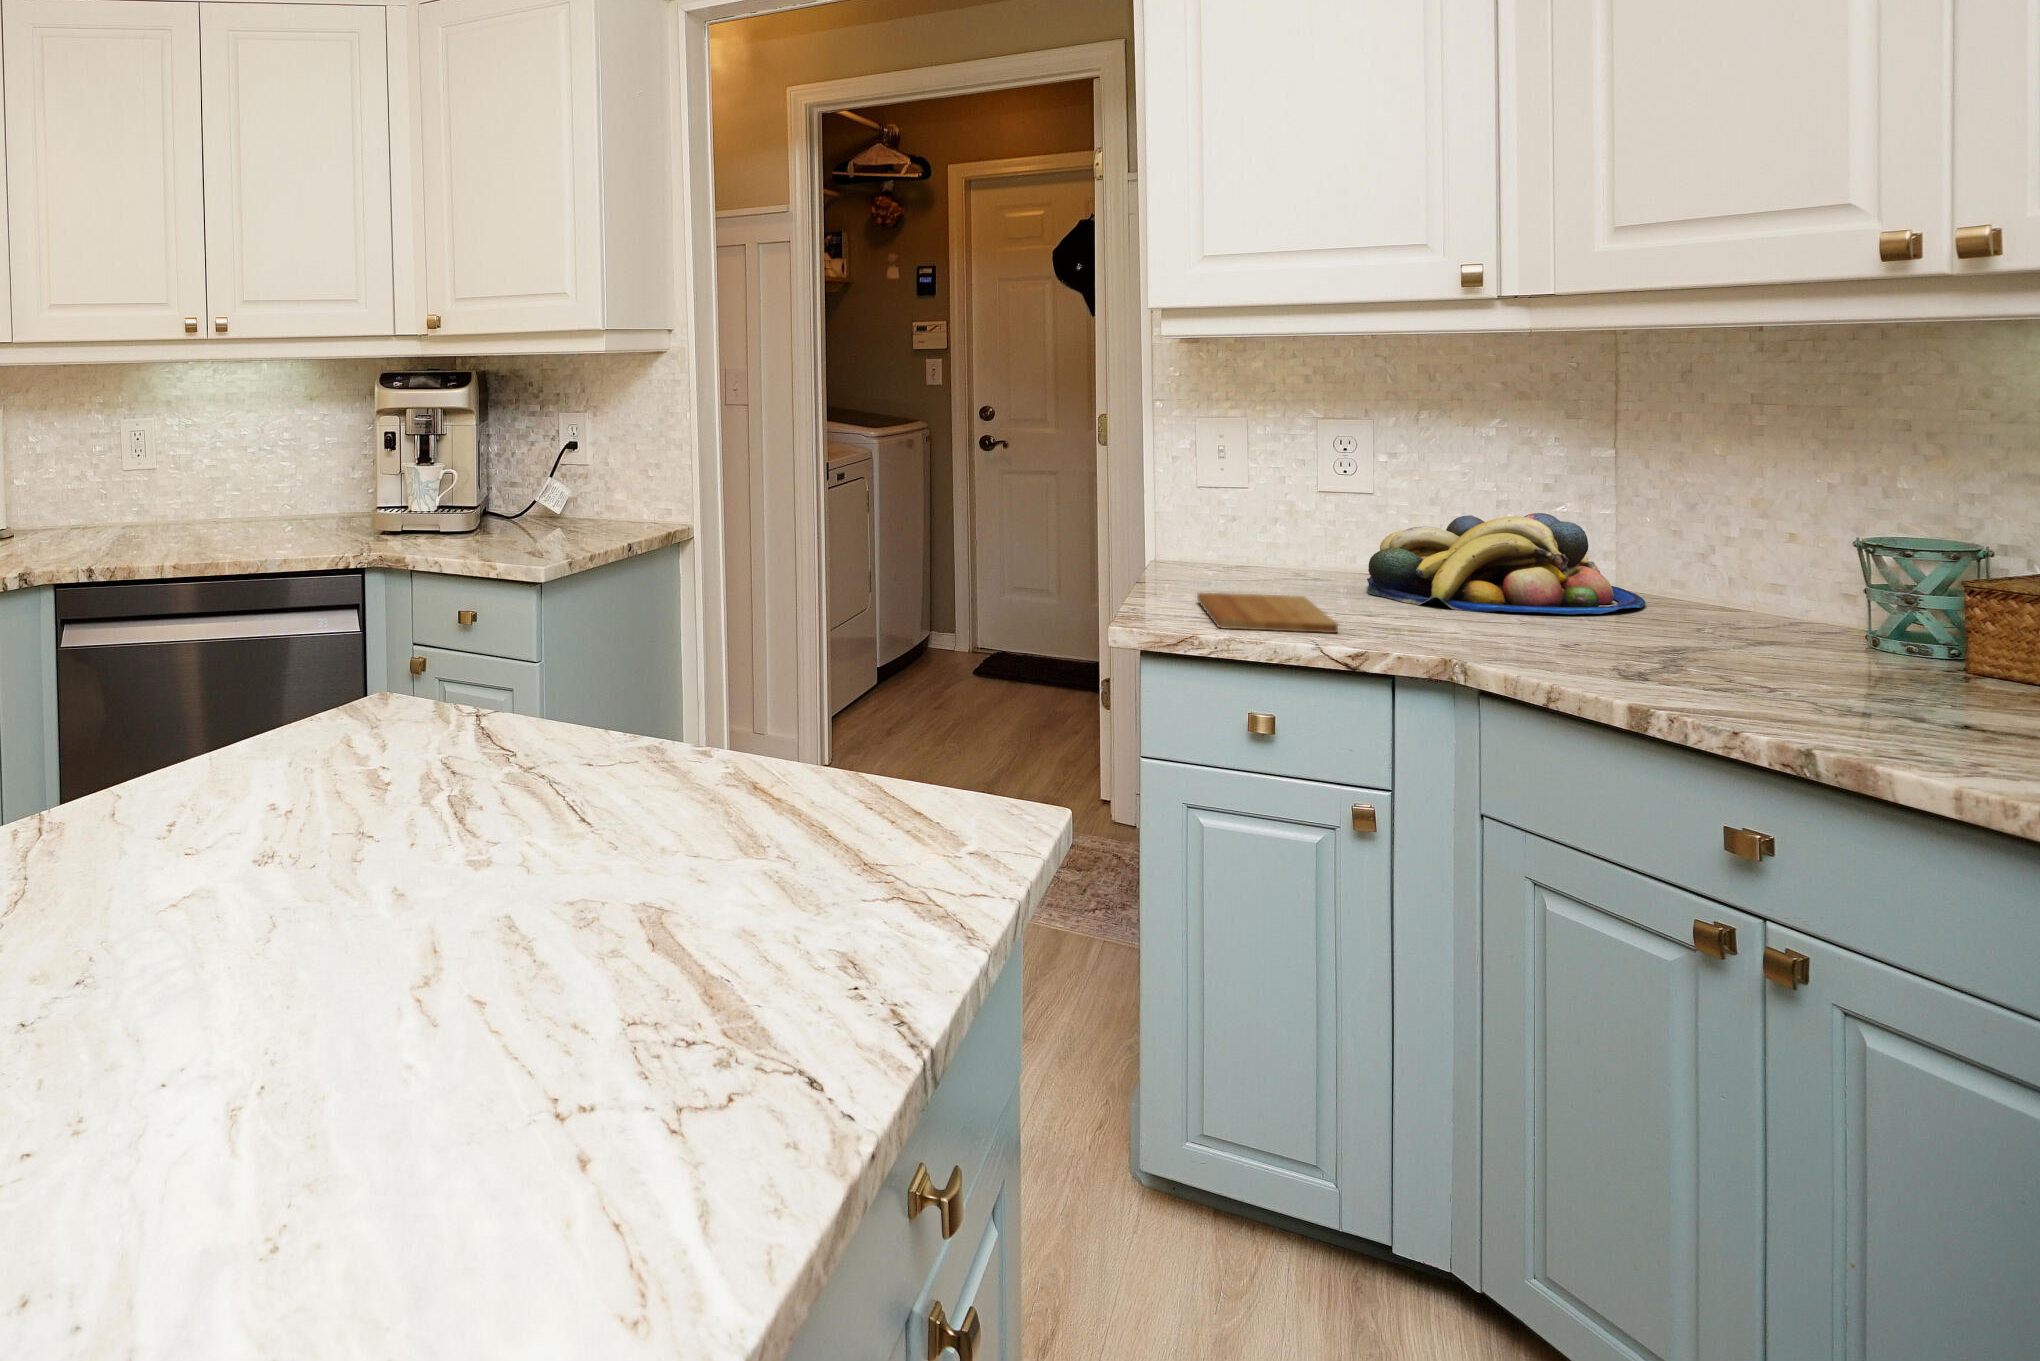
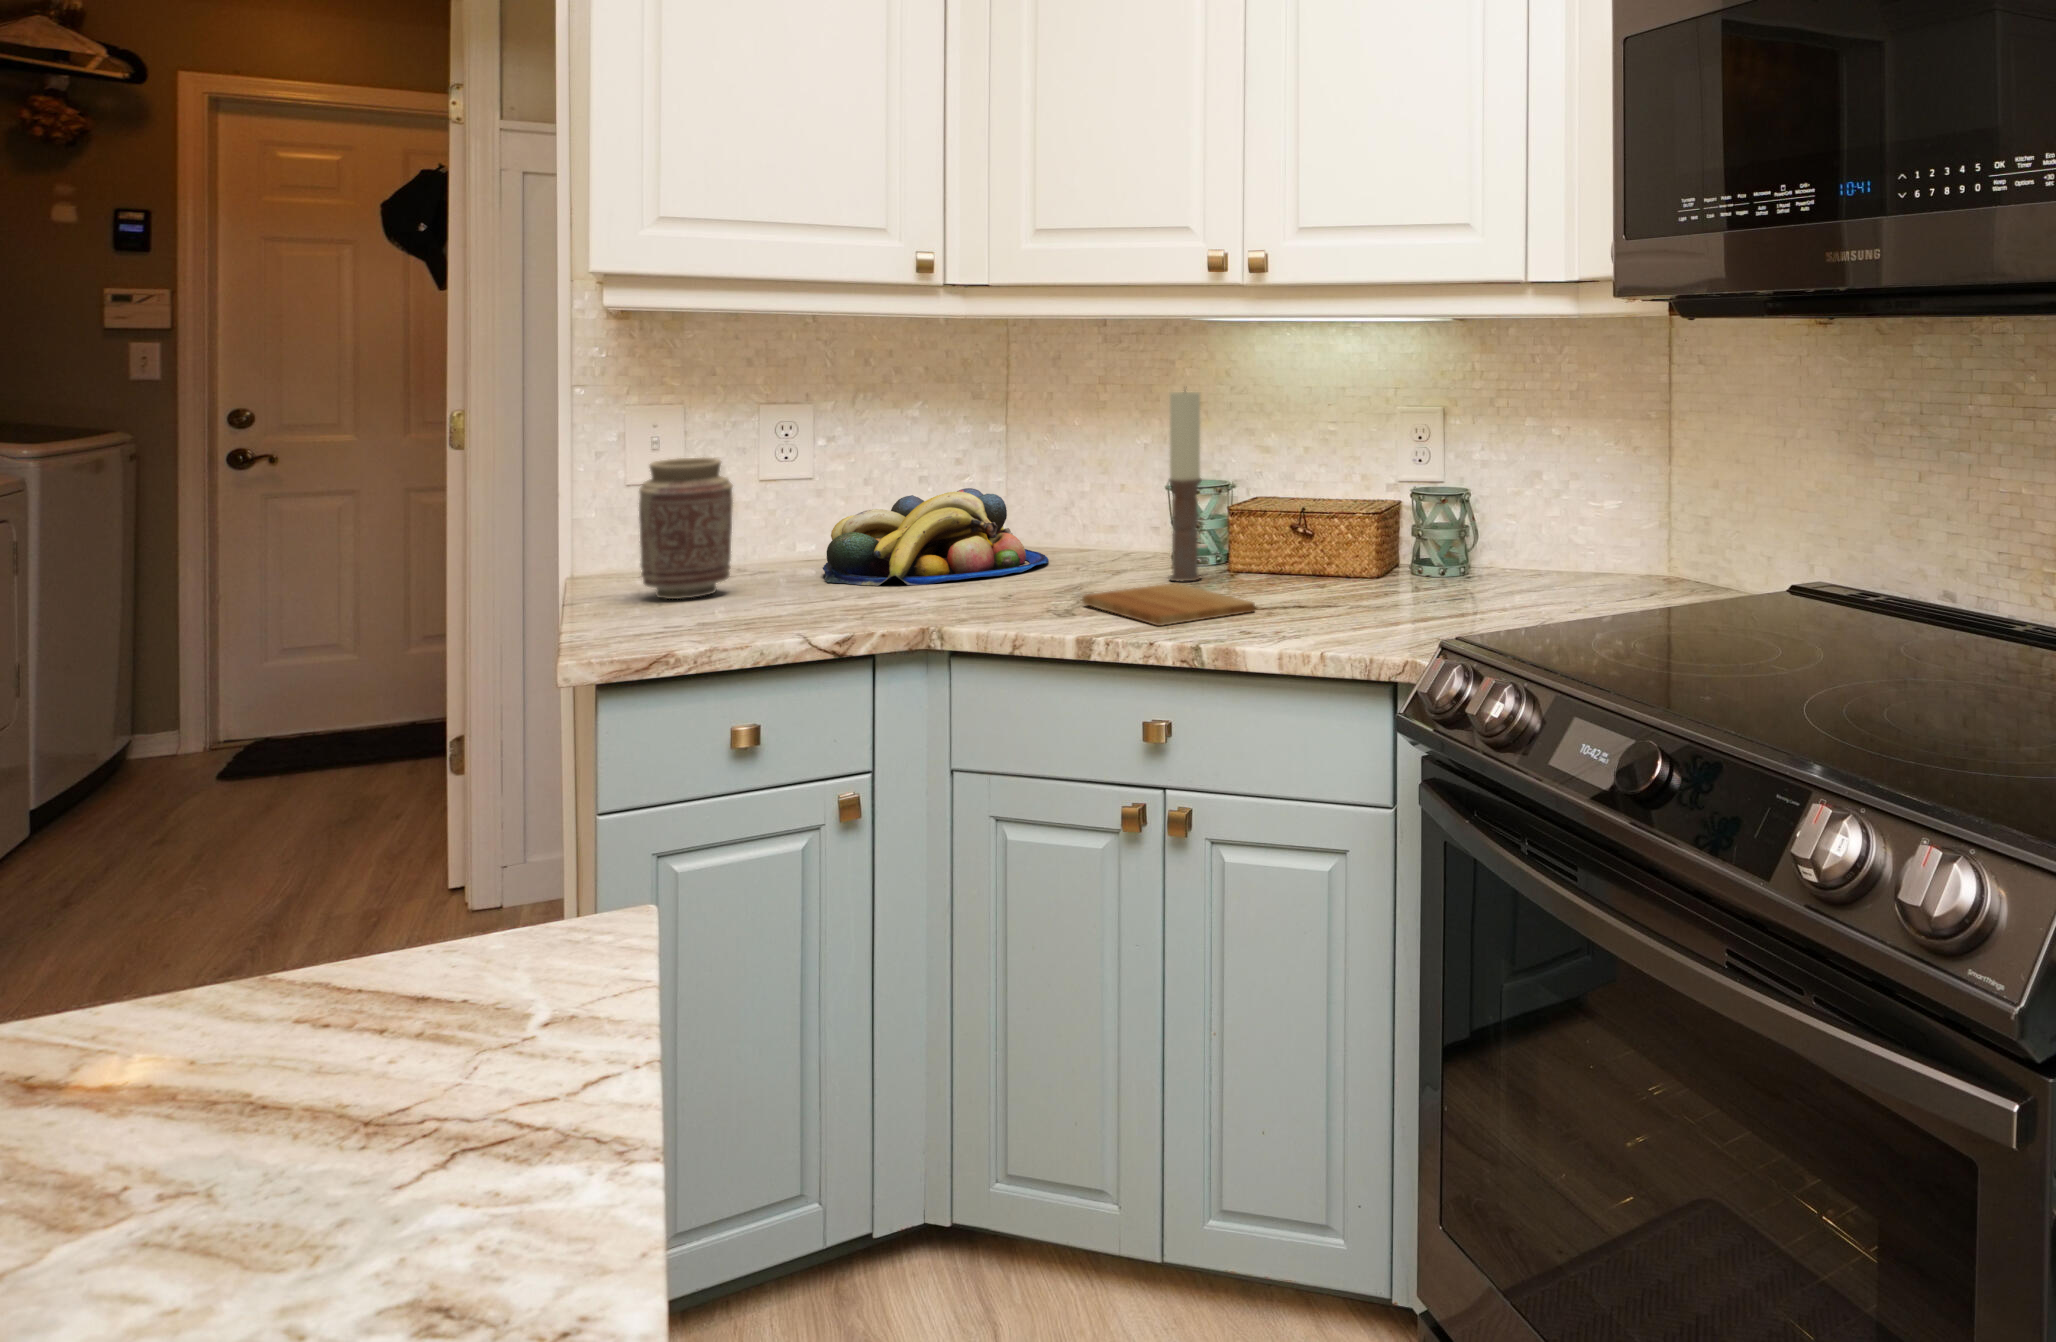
candle: none [1813,411,1874,662] -> present [1169,391,1202,582]
vase: none [1191,466,1273,591] -> present [639,458,733,599]
cutting board: present [1197,593,1338,633] -> present [1082,583,1255,626]

